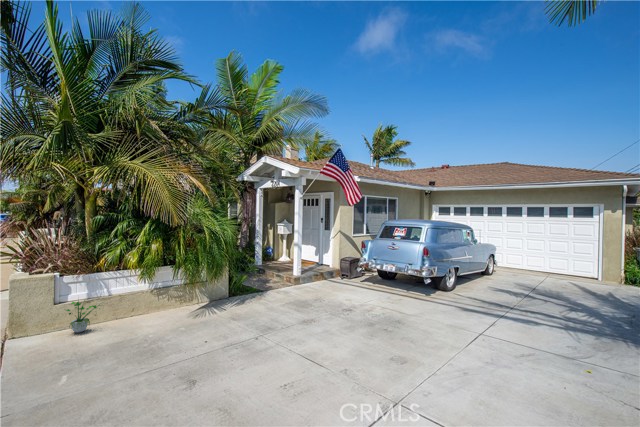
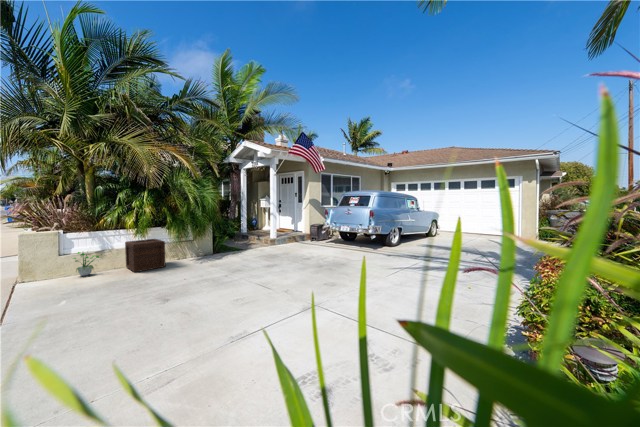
wooden crate: none [127,282,176,328] -> present [125,239,165,272]

